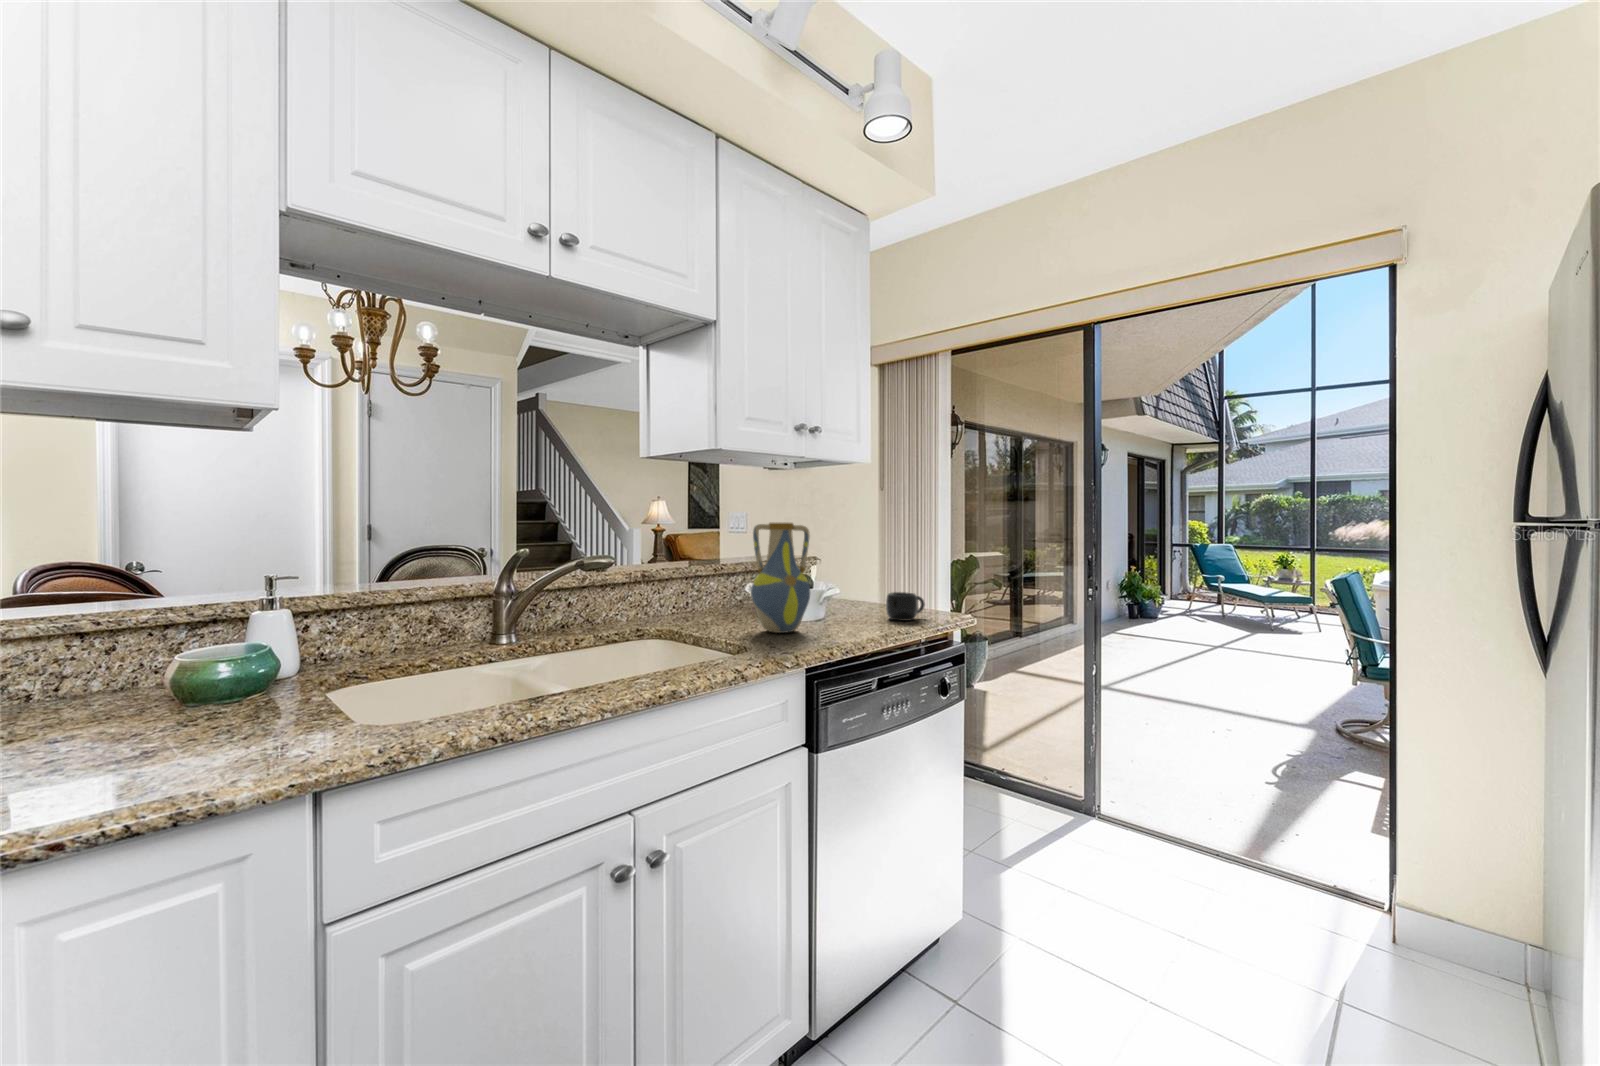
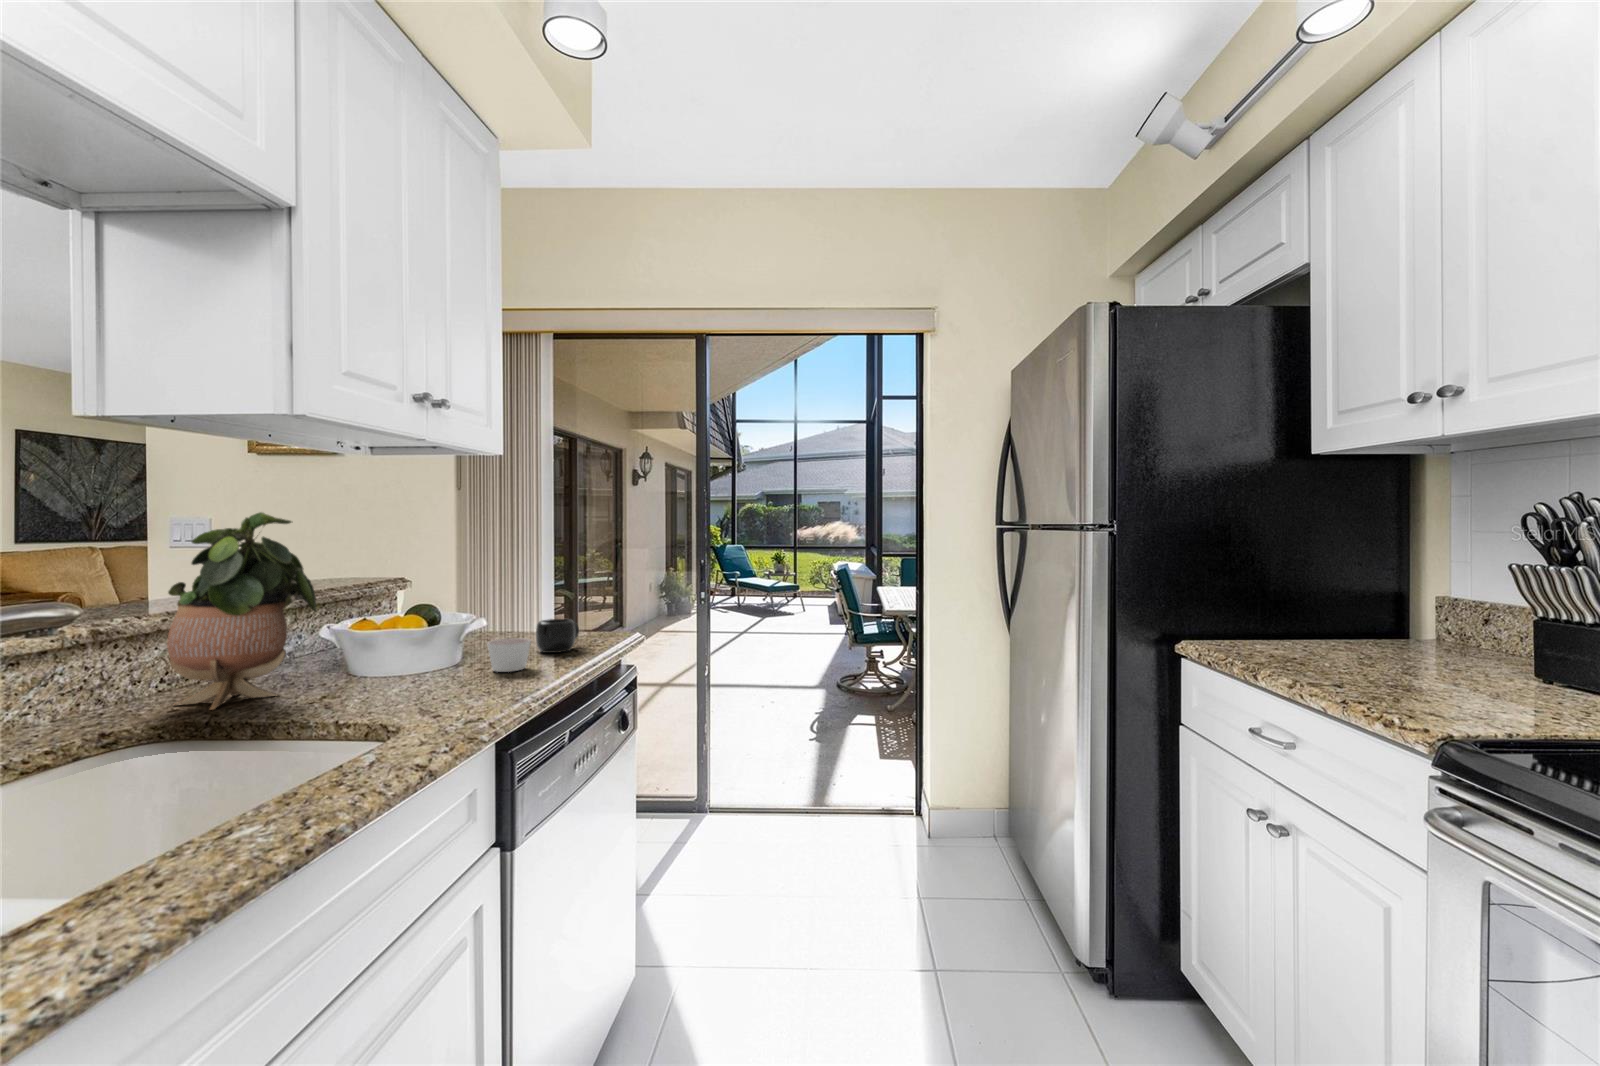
potted plant: none [668,505,738,626] -> present [167,512,316,710]
vase: present [751,523,810,633] -> none [361,538,459,694]
candle: none [837,603,868,629] -> present [487,638,531,672]

